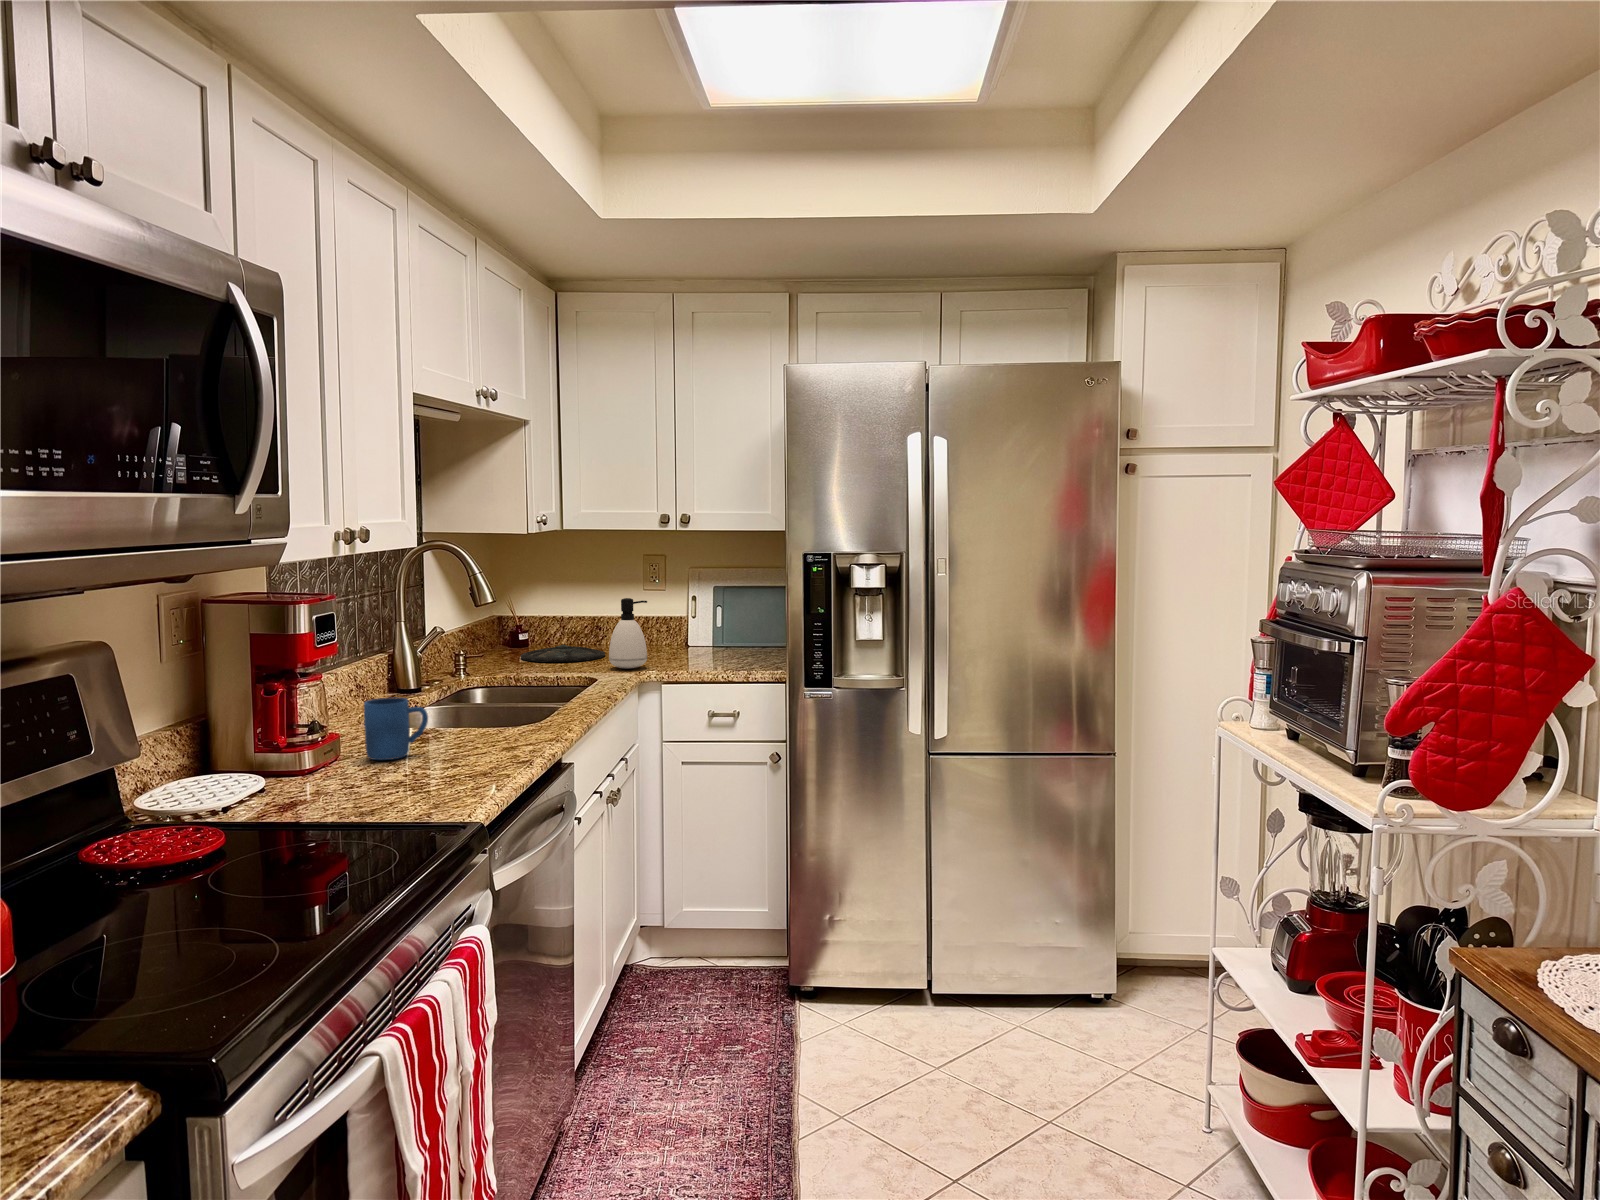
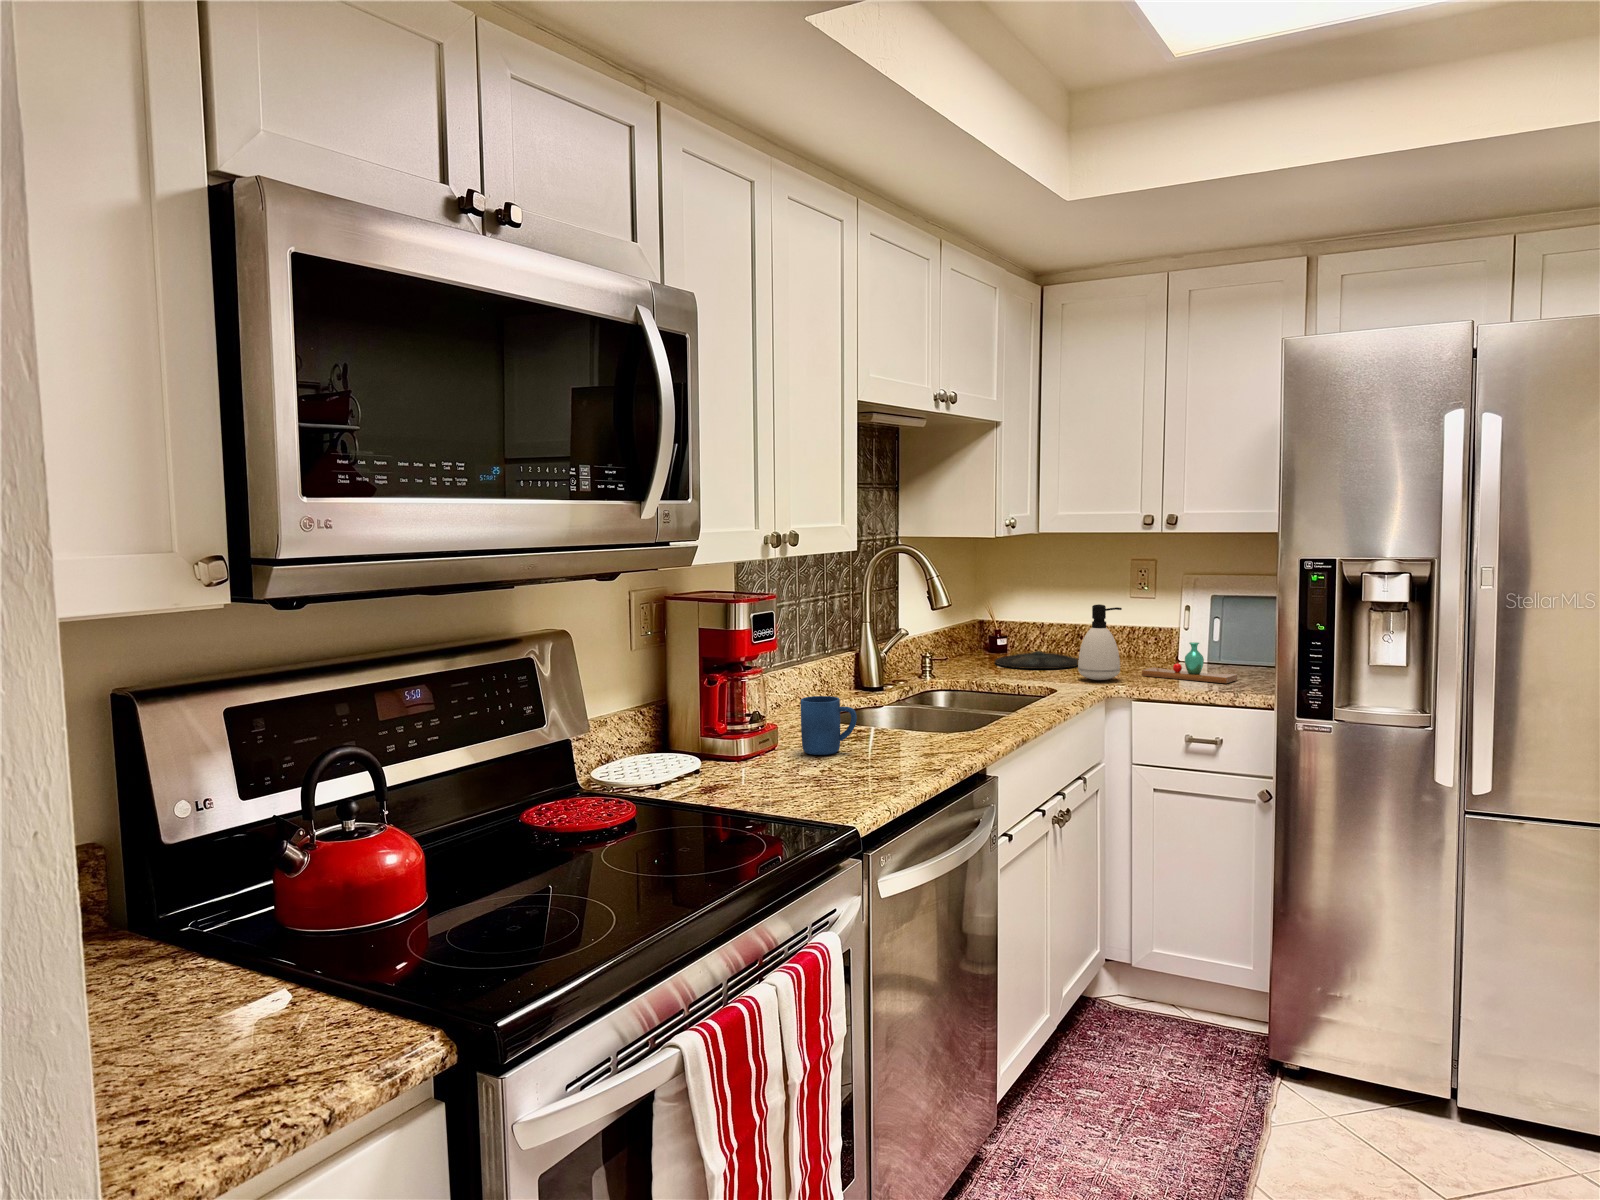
vase: none [664,630,744,665] -> present [1142,642,1237,683]

